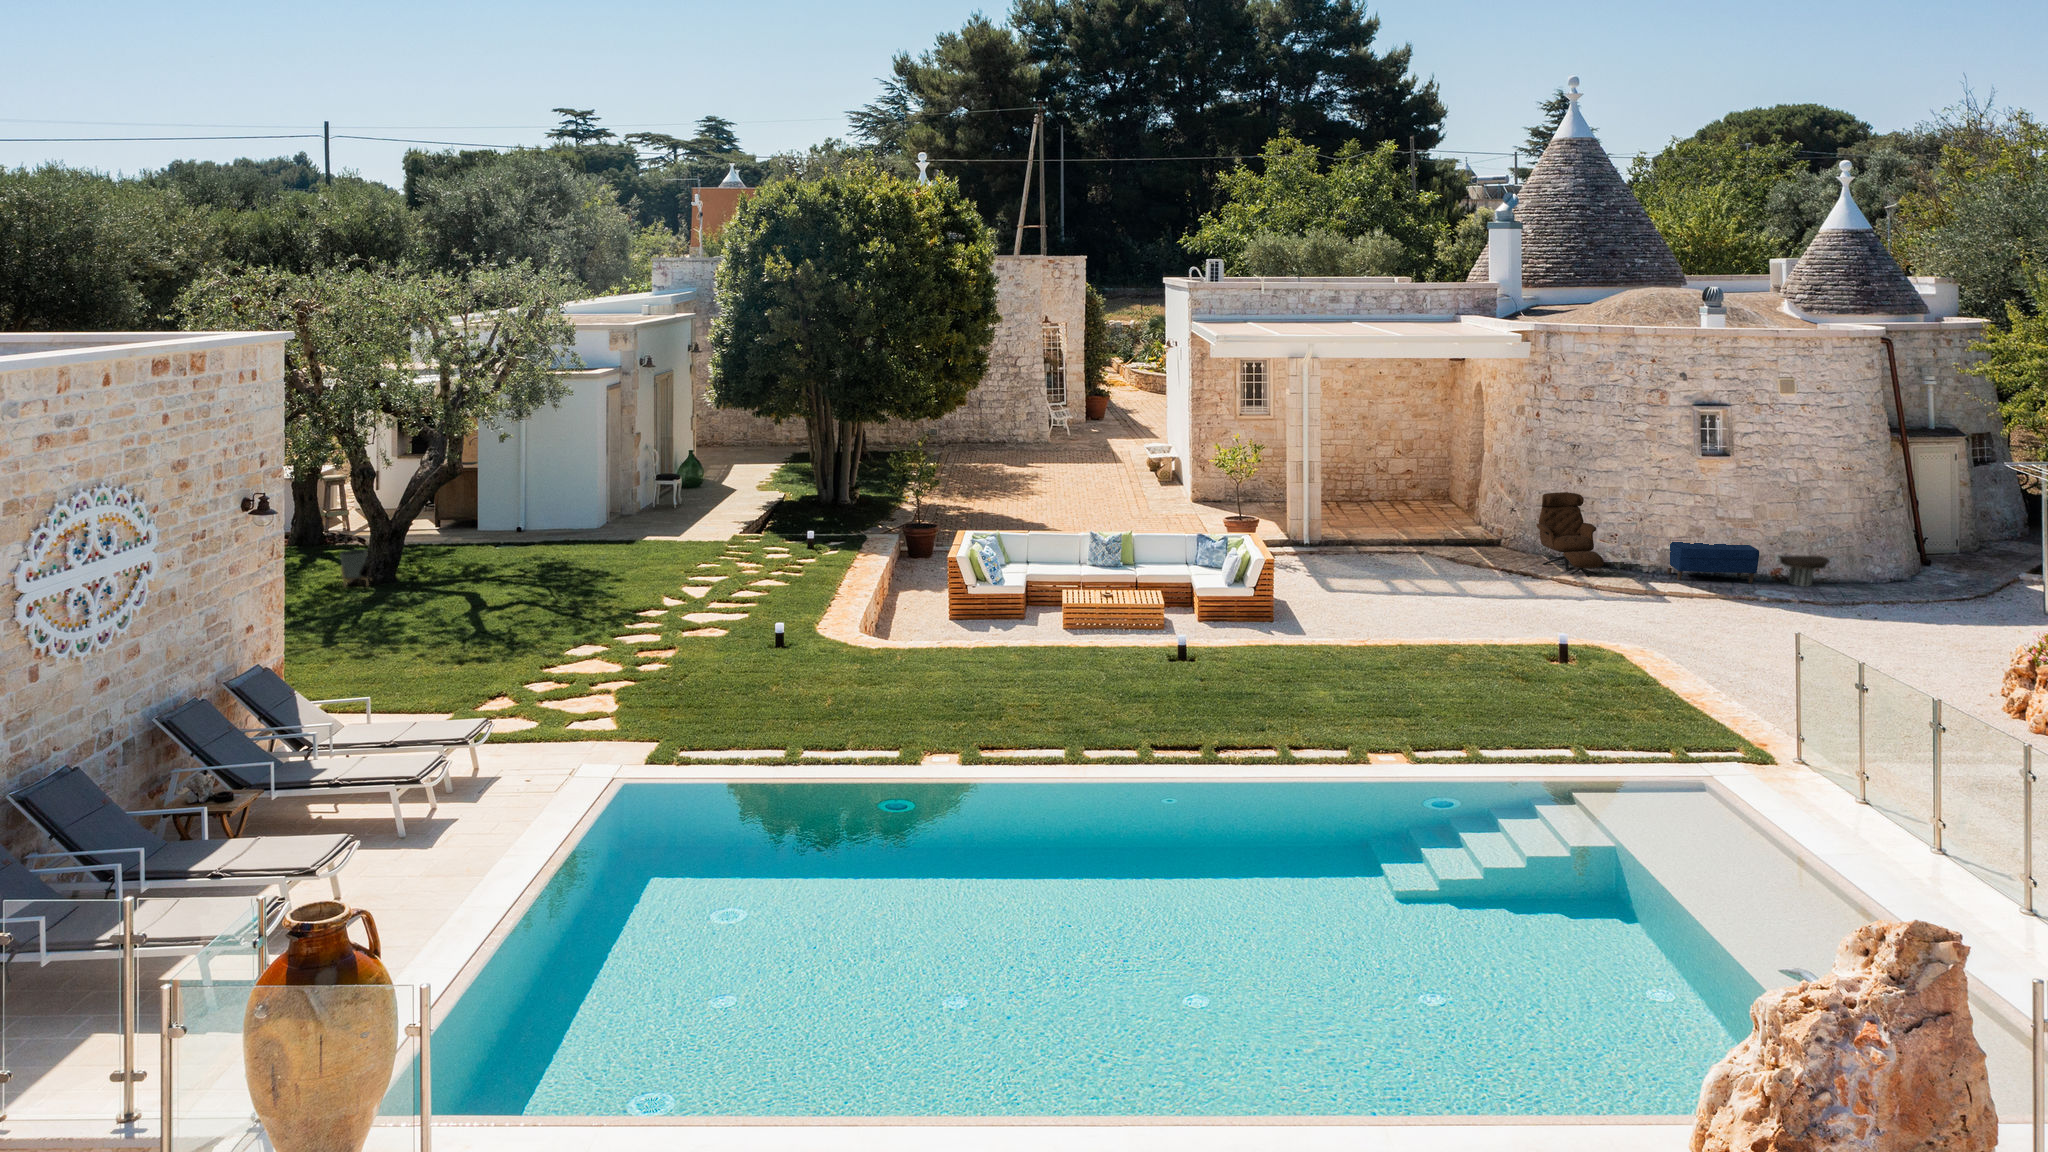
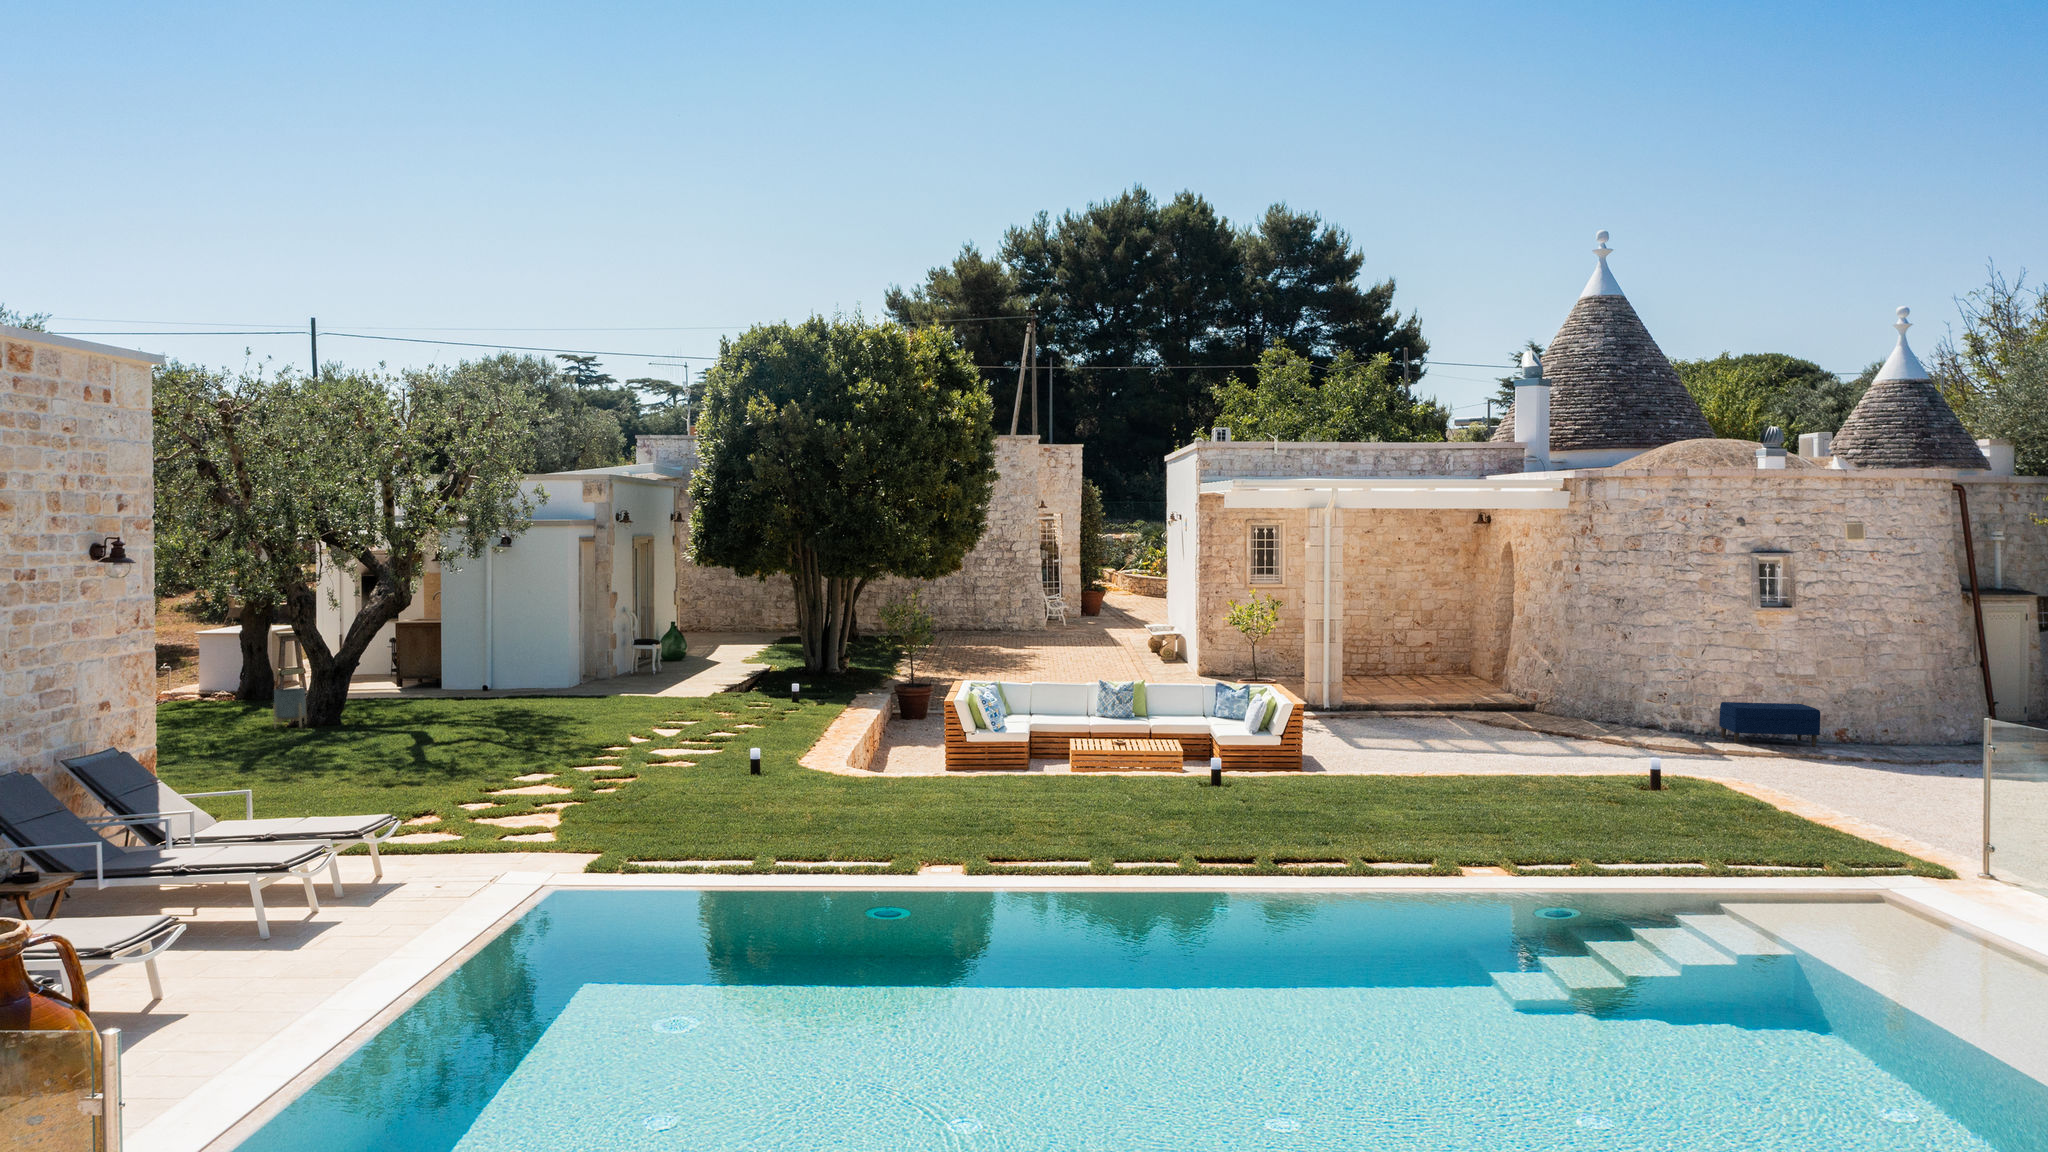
lounge chair: present [1536,492,1604,577] -> none [1575,652,1654,740]
side table: present [1779,556,1830,586] -> none [1839,715,1897,750]

